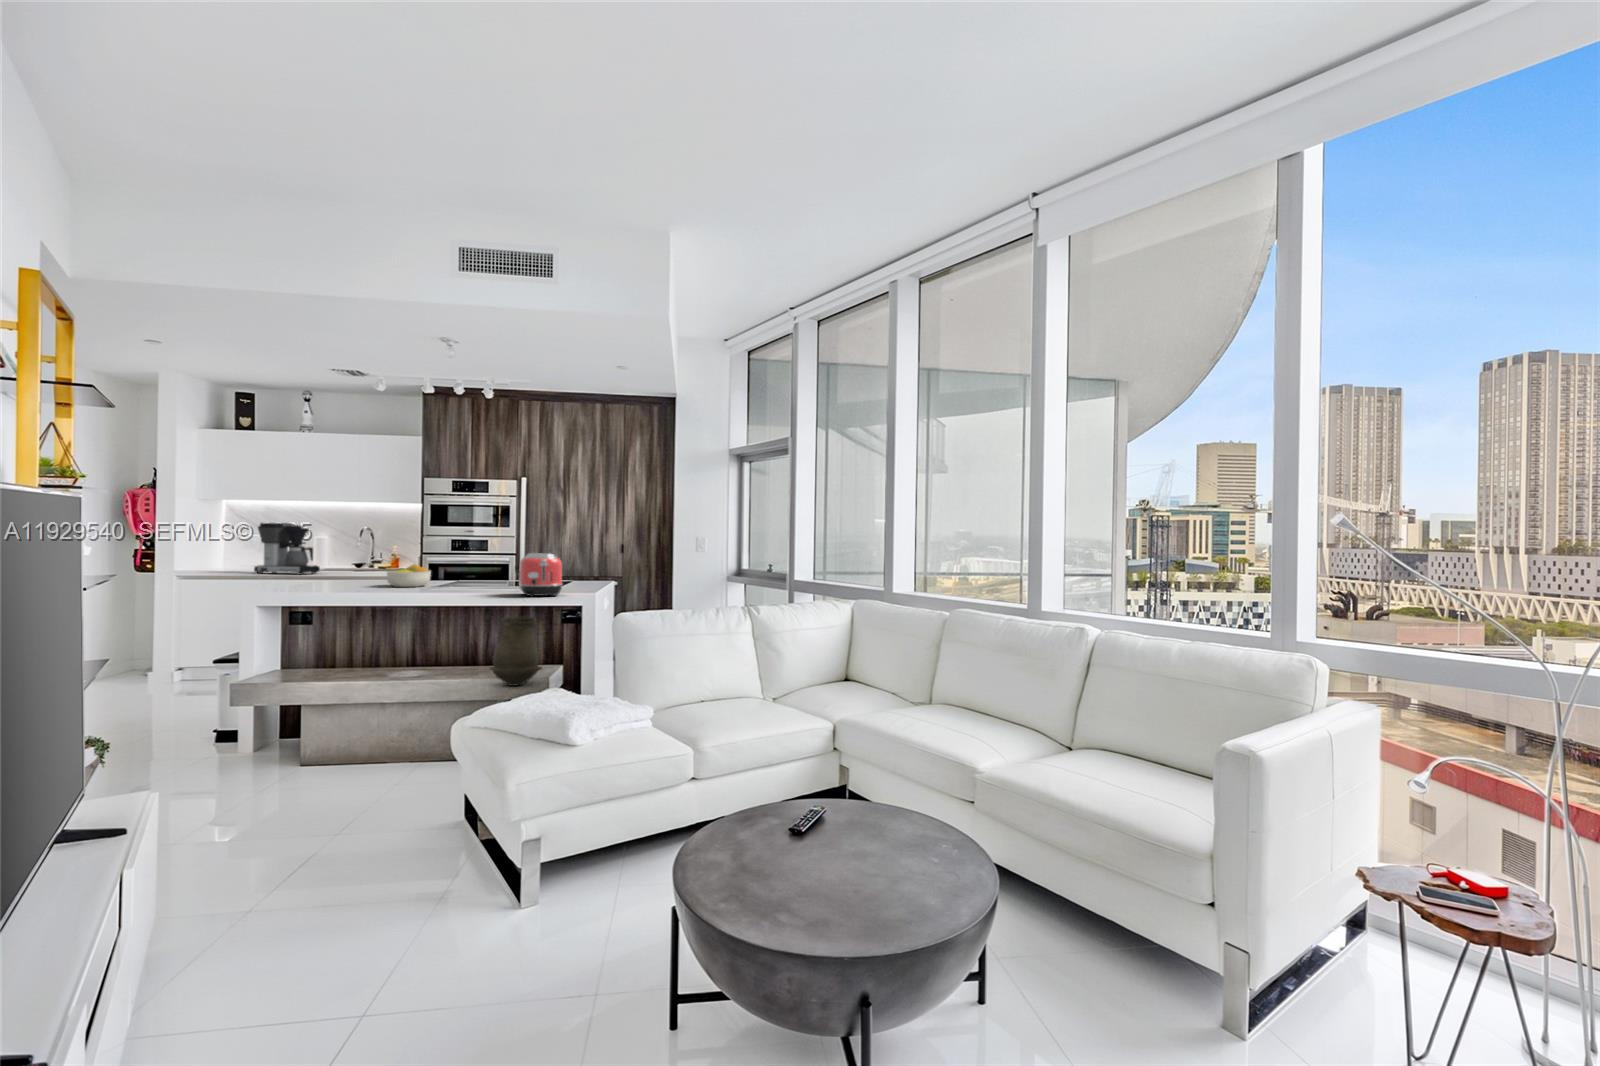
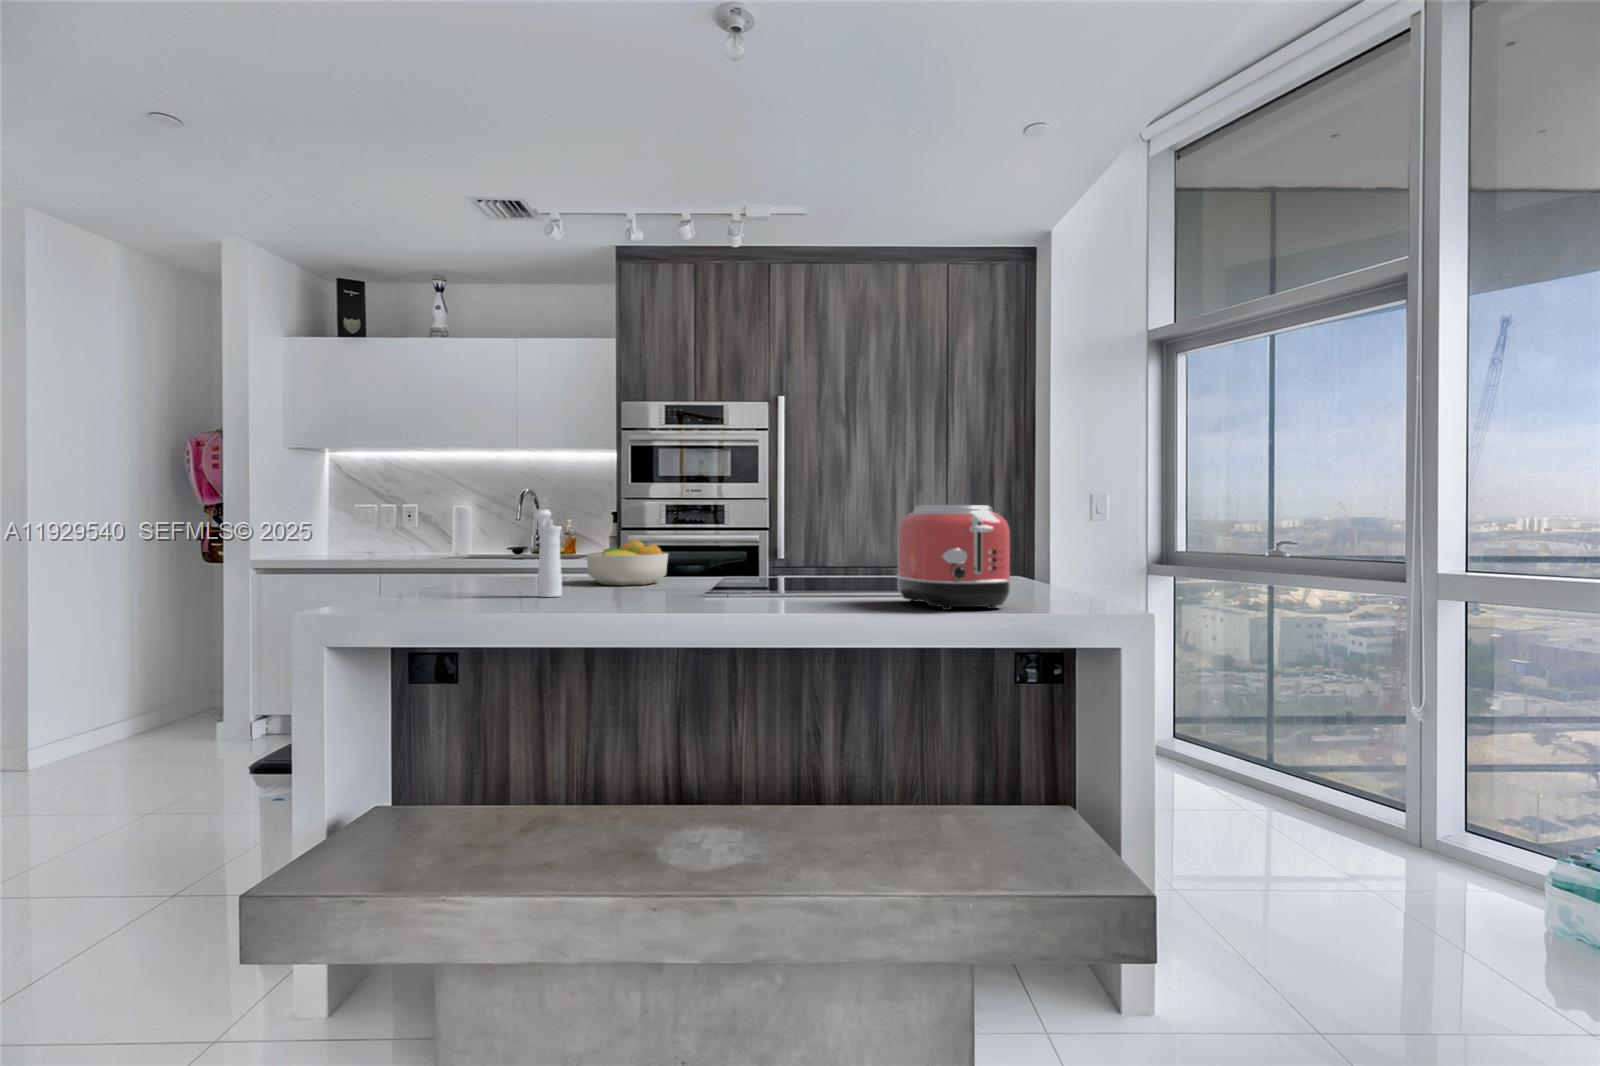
coffee maker: present [254,523,320,575] -> none [365,479,462,564]
pepper mill: none [354,552,367,593] -> present [534,510,562,597]
vase: present [490,616,542,686] -> none [868,660,994,841]

